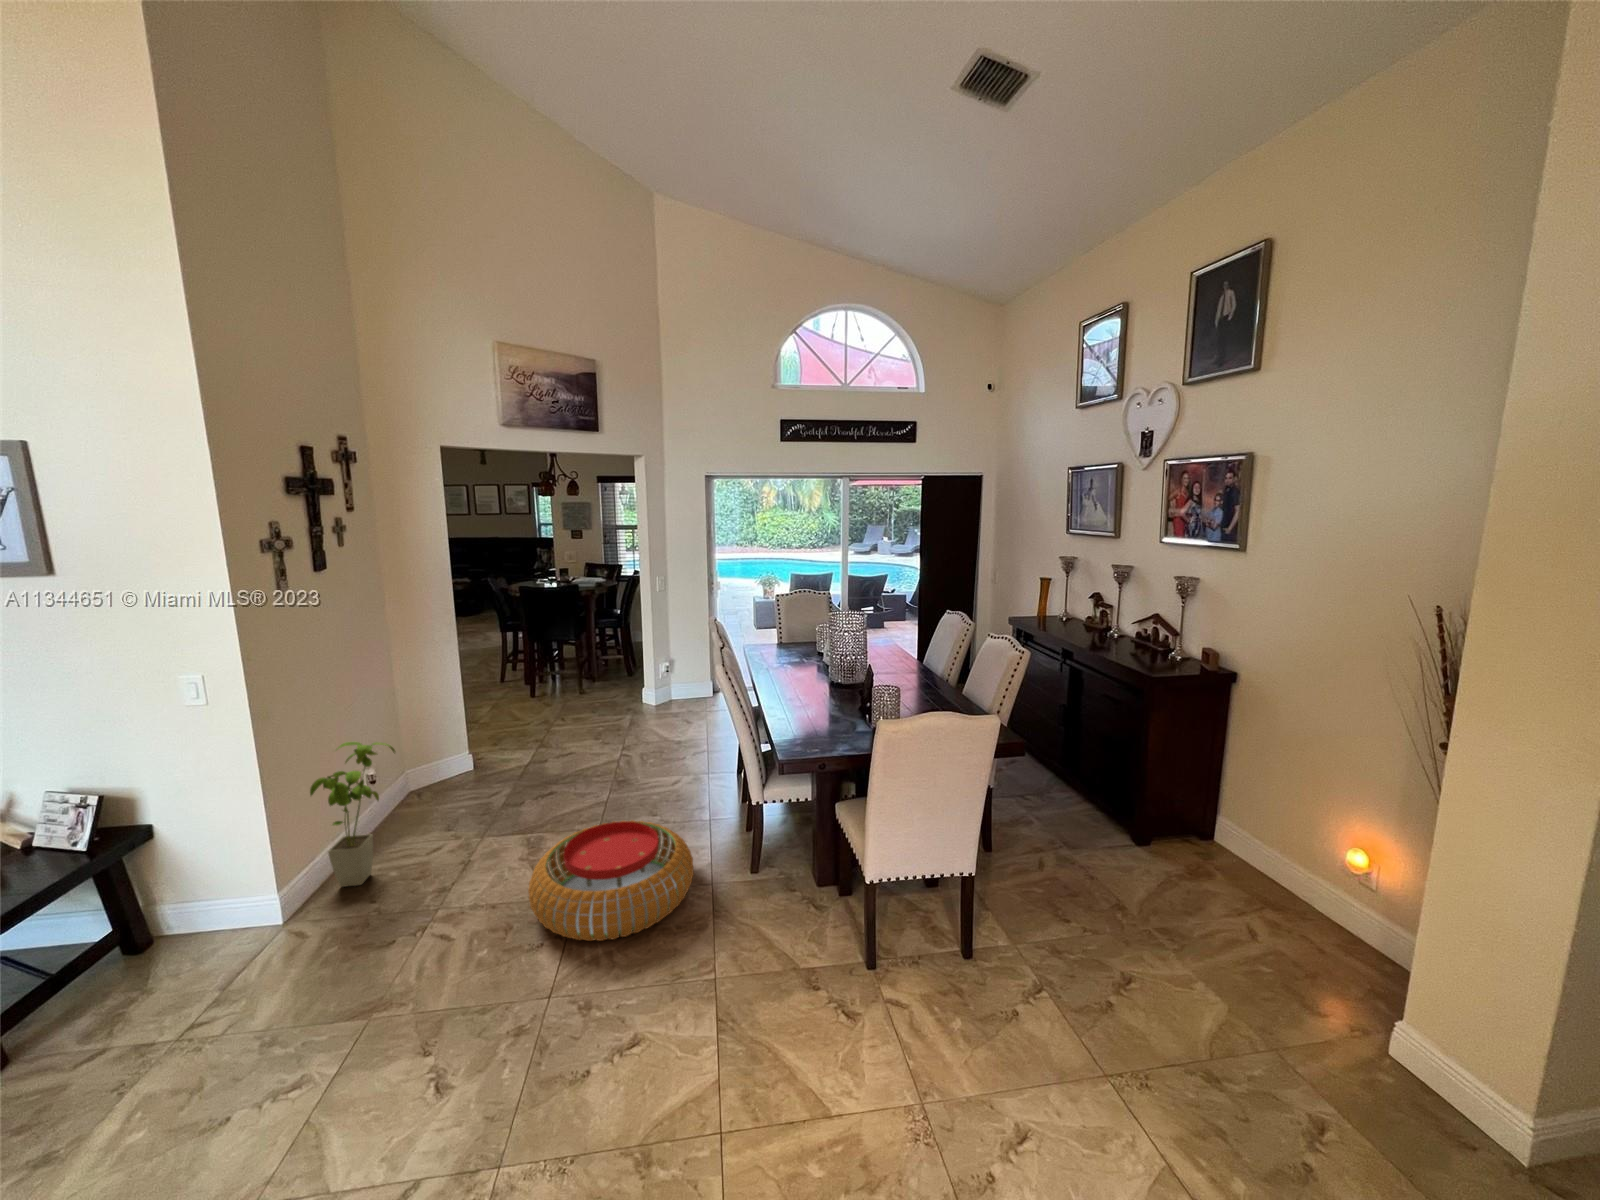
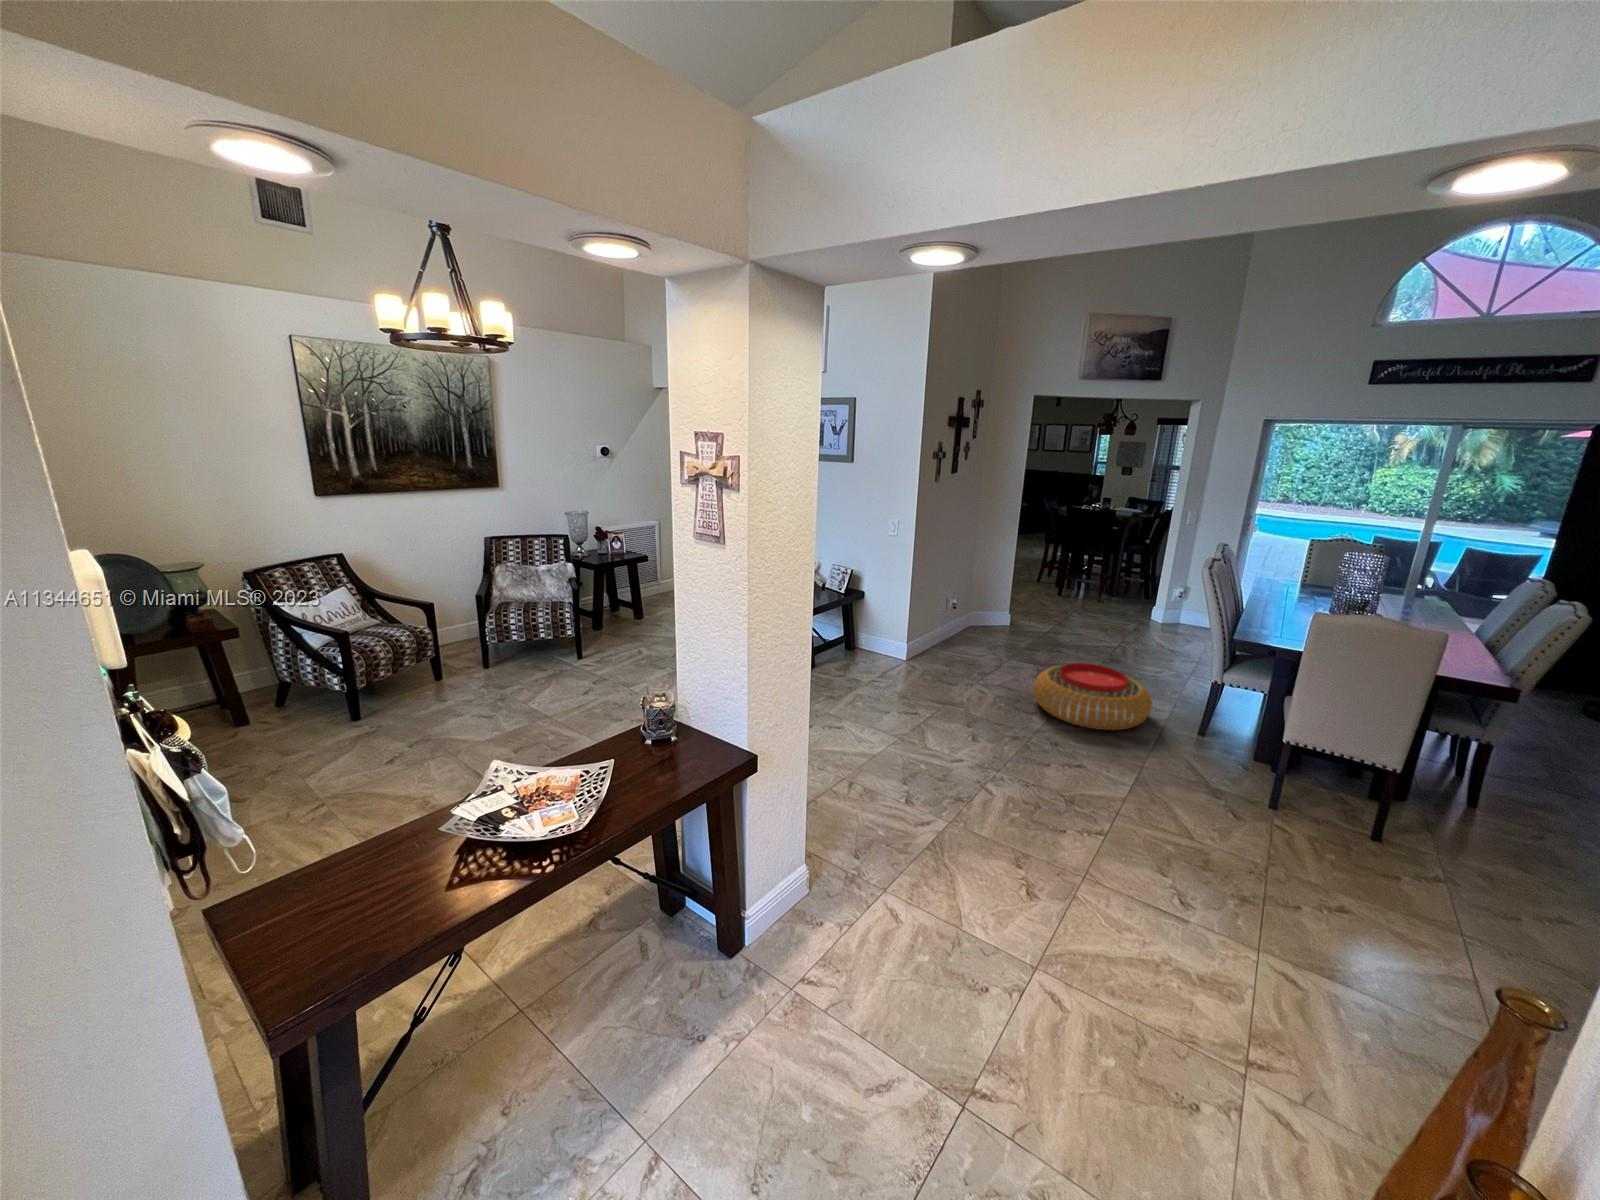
house plant: present [310,742,395,887] -> none [930,574,974,657]

